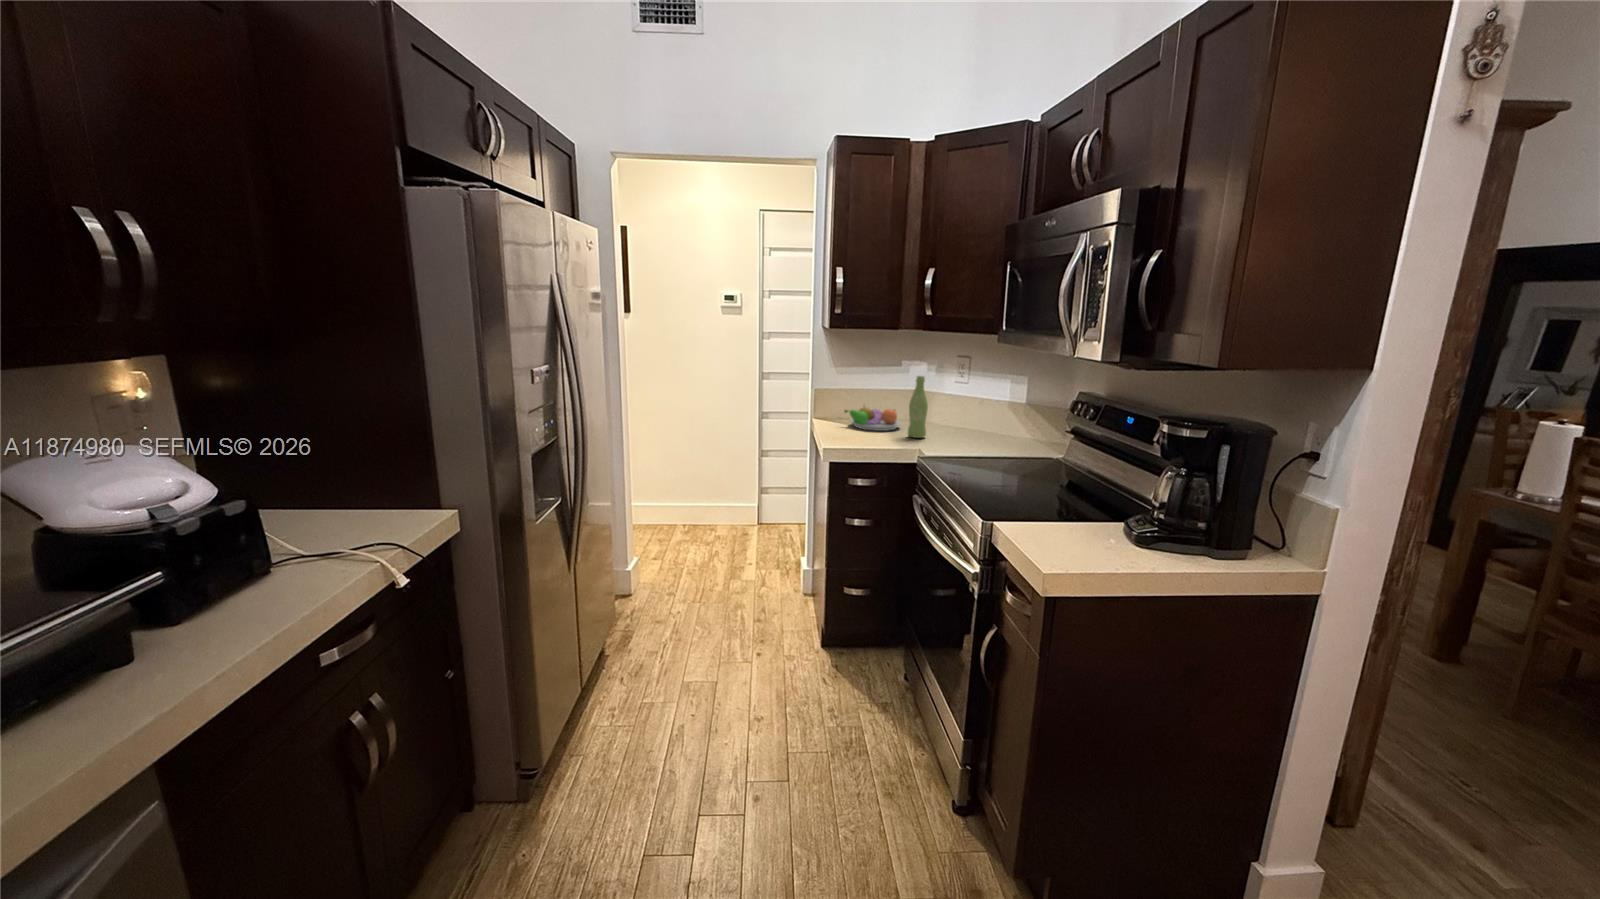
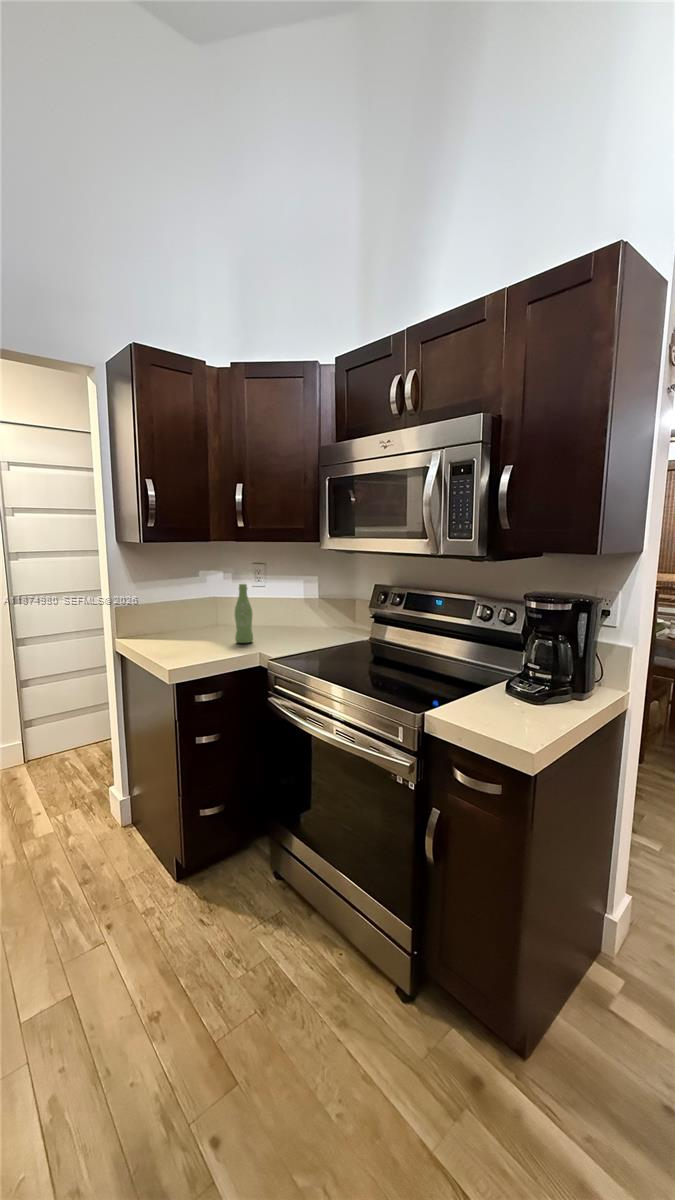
fruit bowl: present [844,406,901,431] -> none [160,617,219,643]

